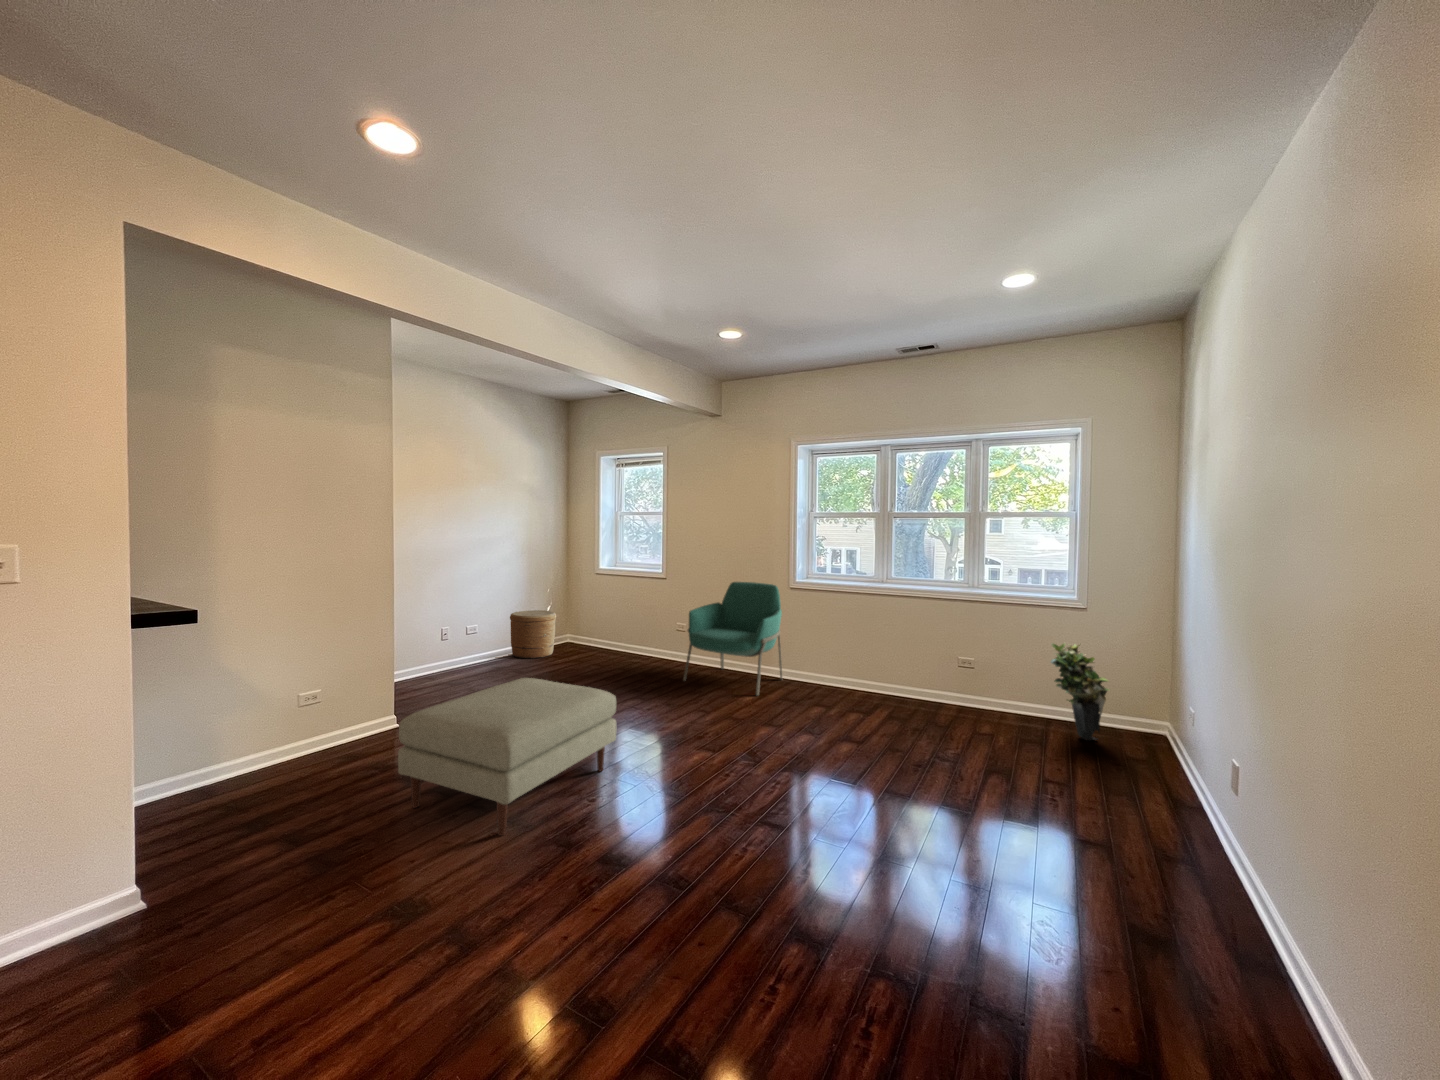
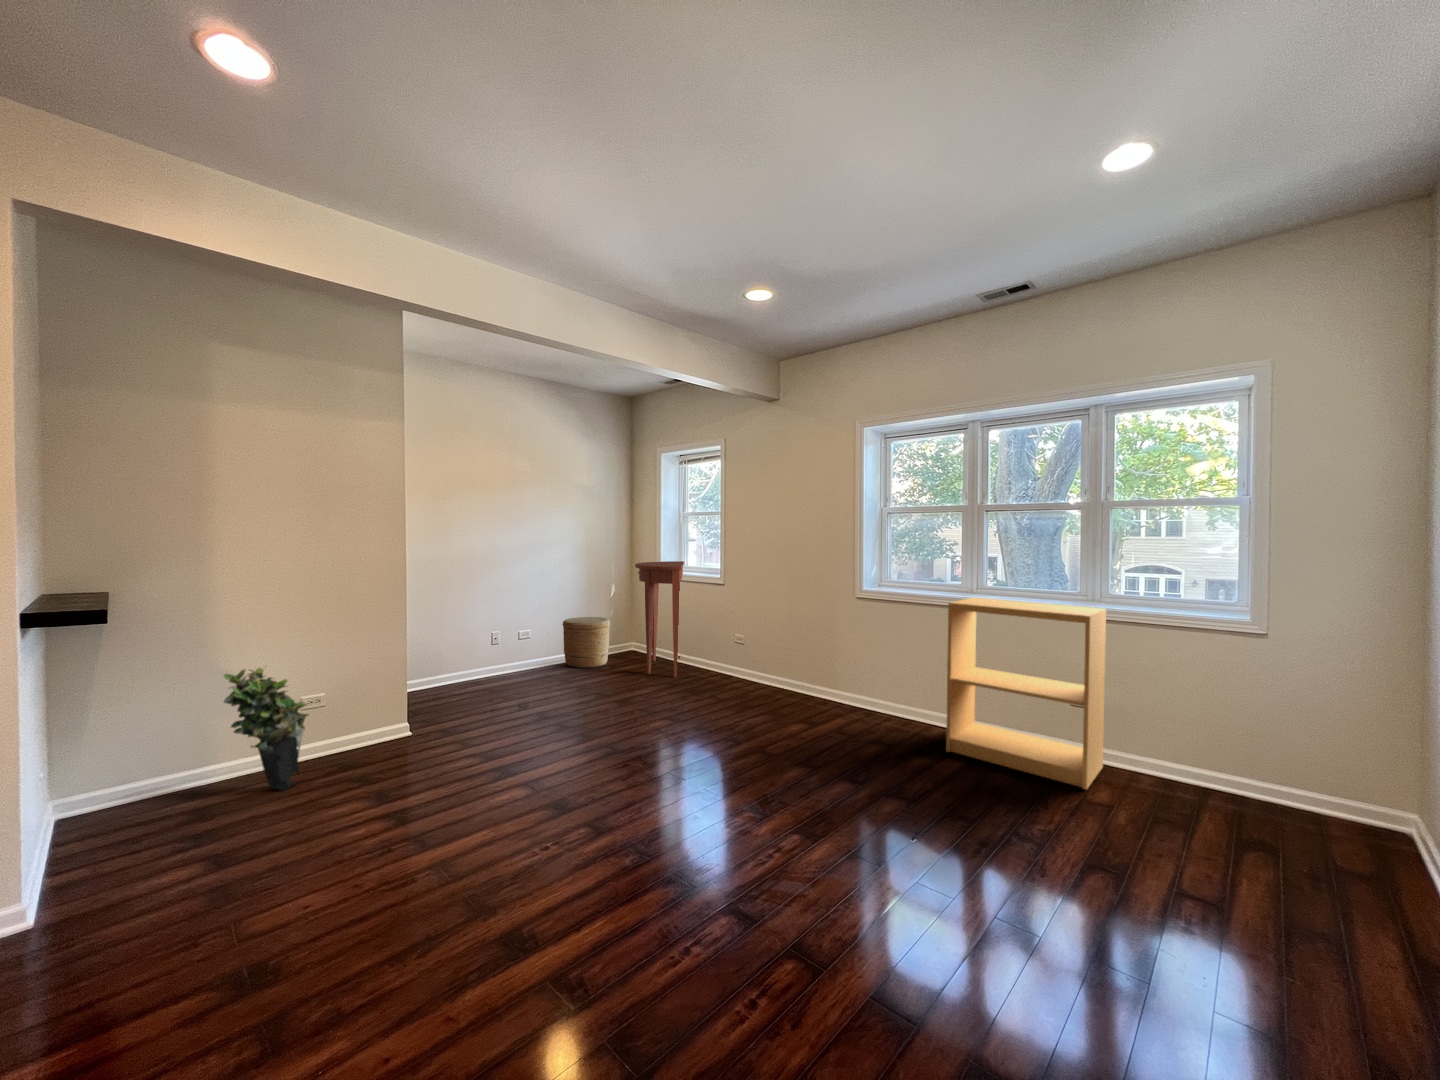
console table: none [583,558,631,663] -> present [635,561,684,677]
armchair: present [683,582,783,696] -> none [728,589,846,727]
bookshelf: none [871,586,984,726] -> present [946,598,1106,790]
potted plant: present [1051,643,1109,740] -> present [223,667,309,790]
ottoman: present [398,678,616,836] -> none [342,695,593,886]

